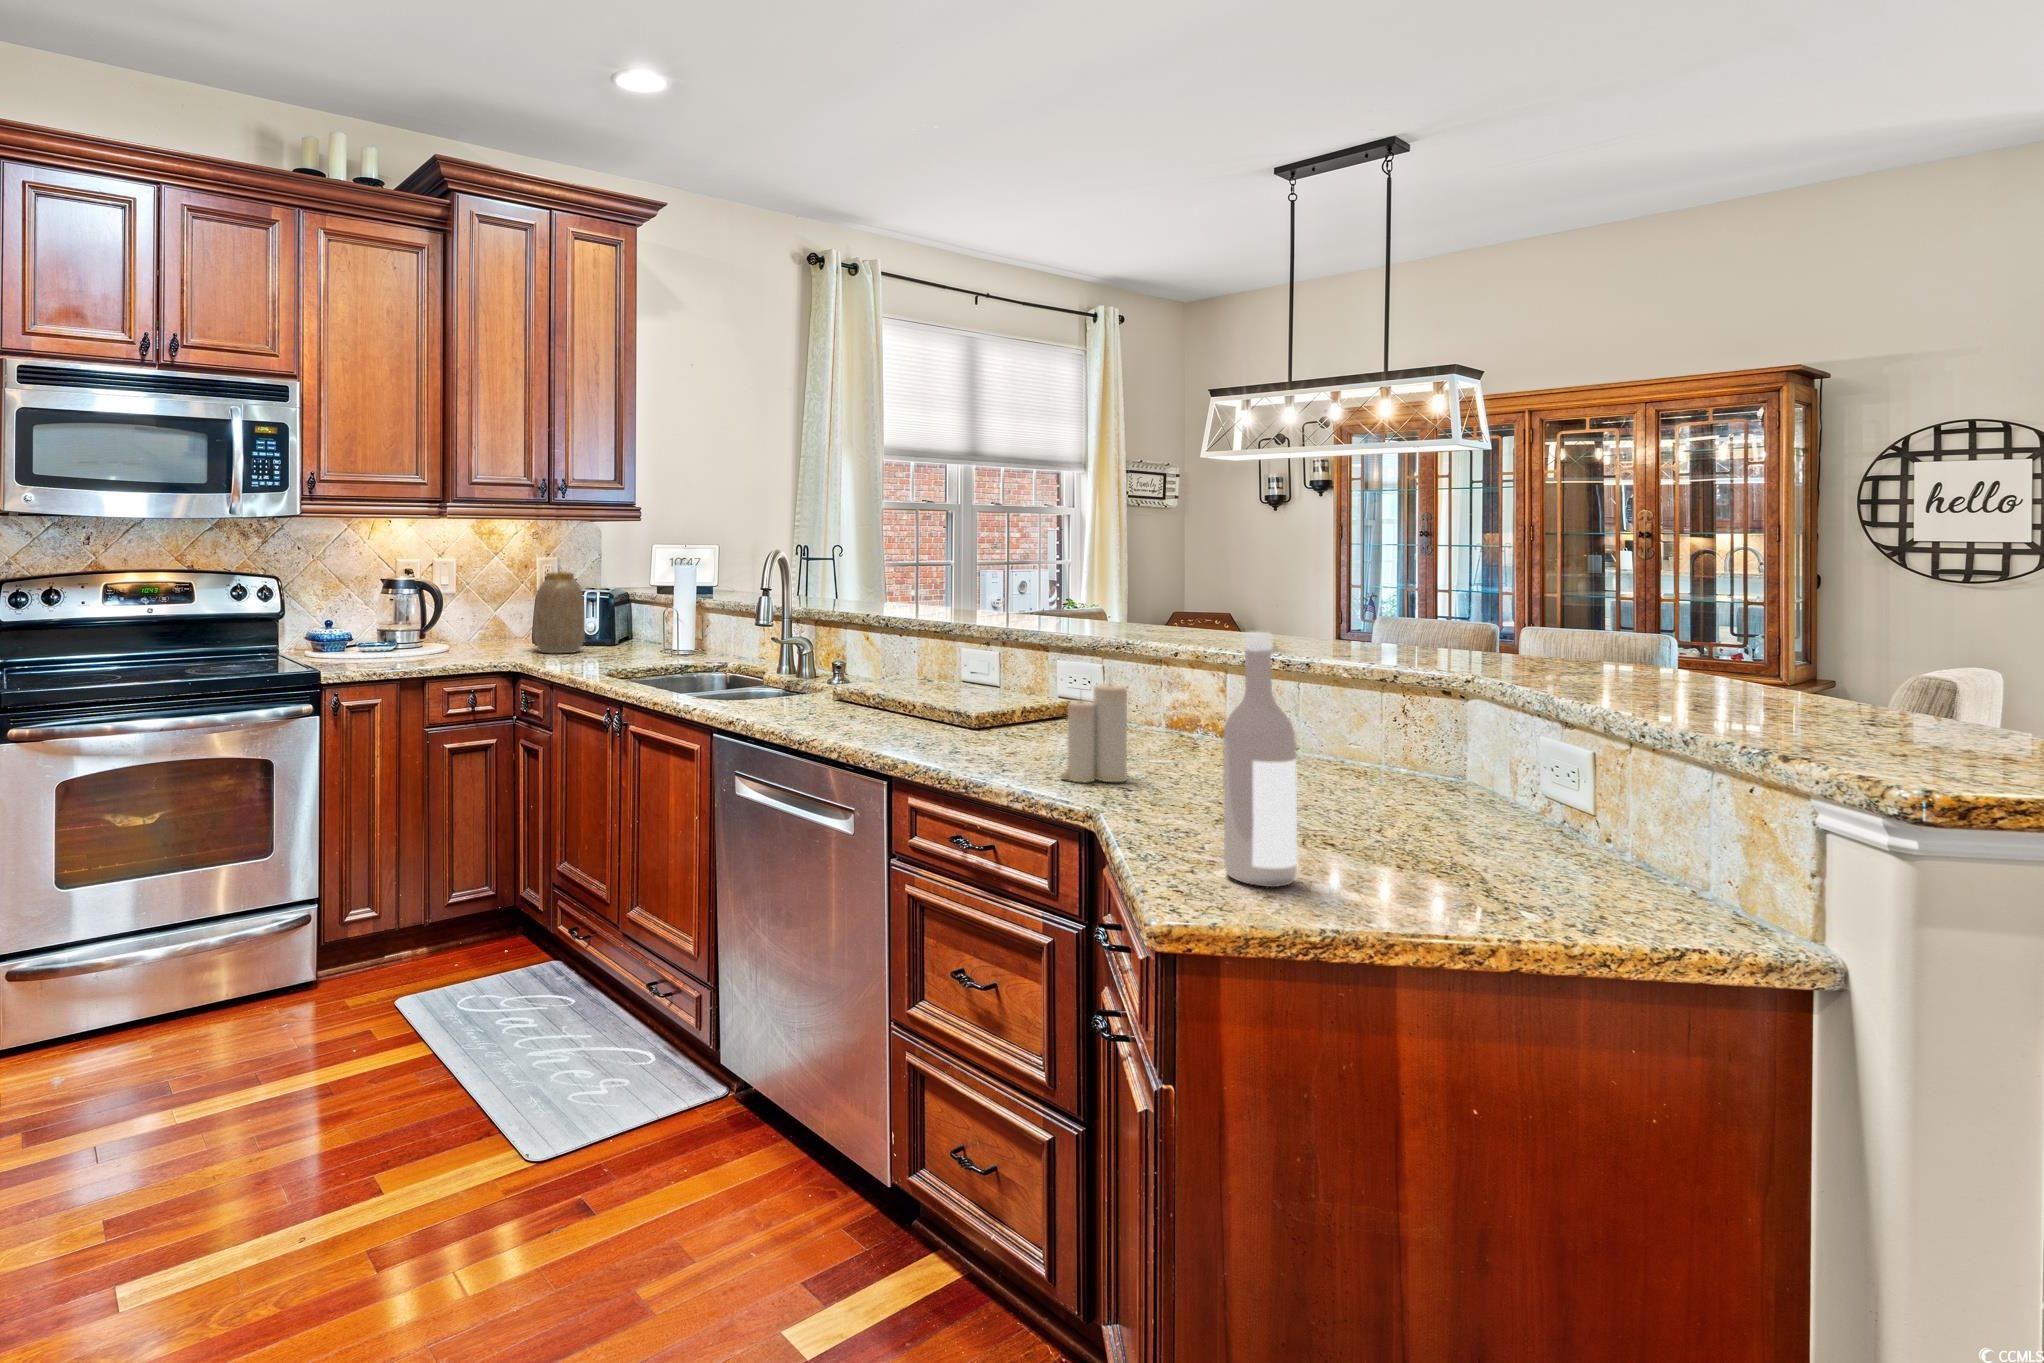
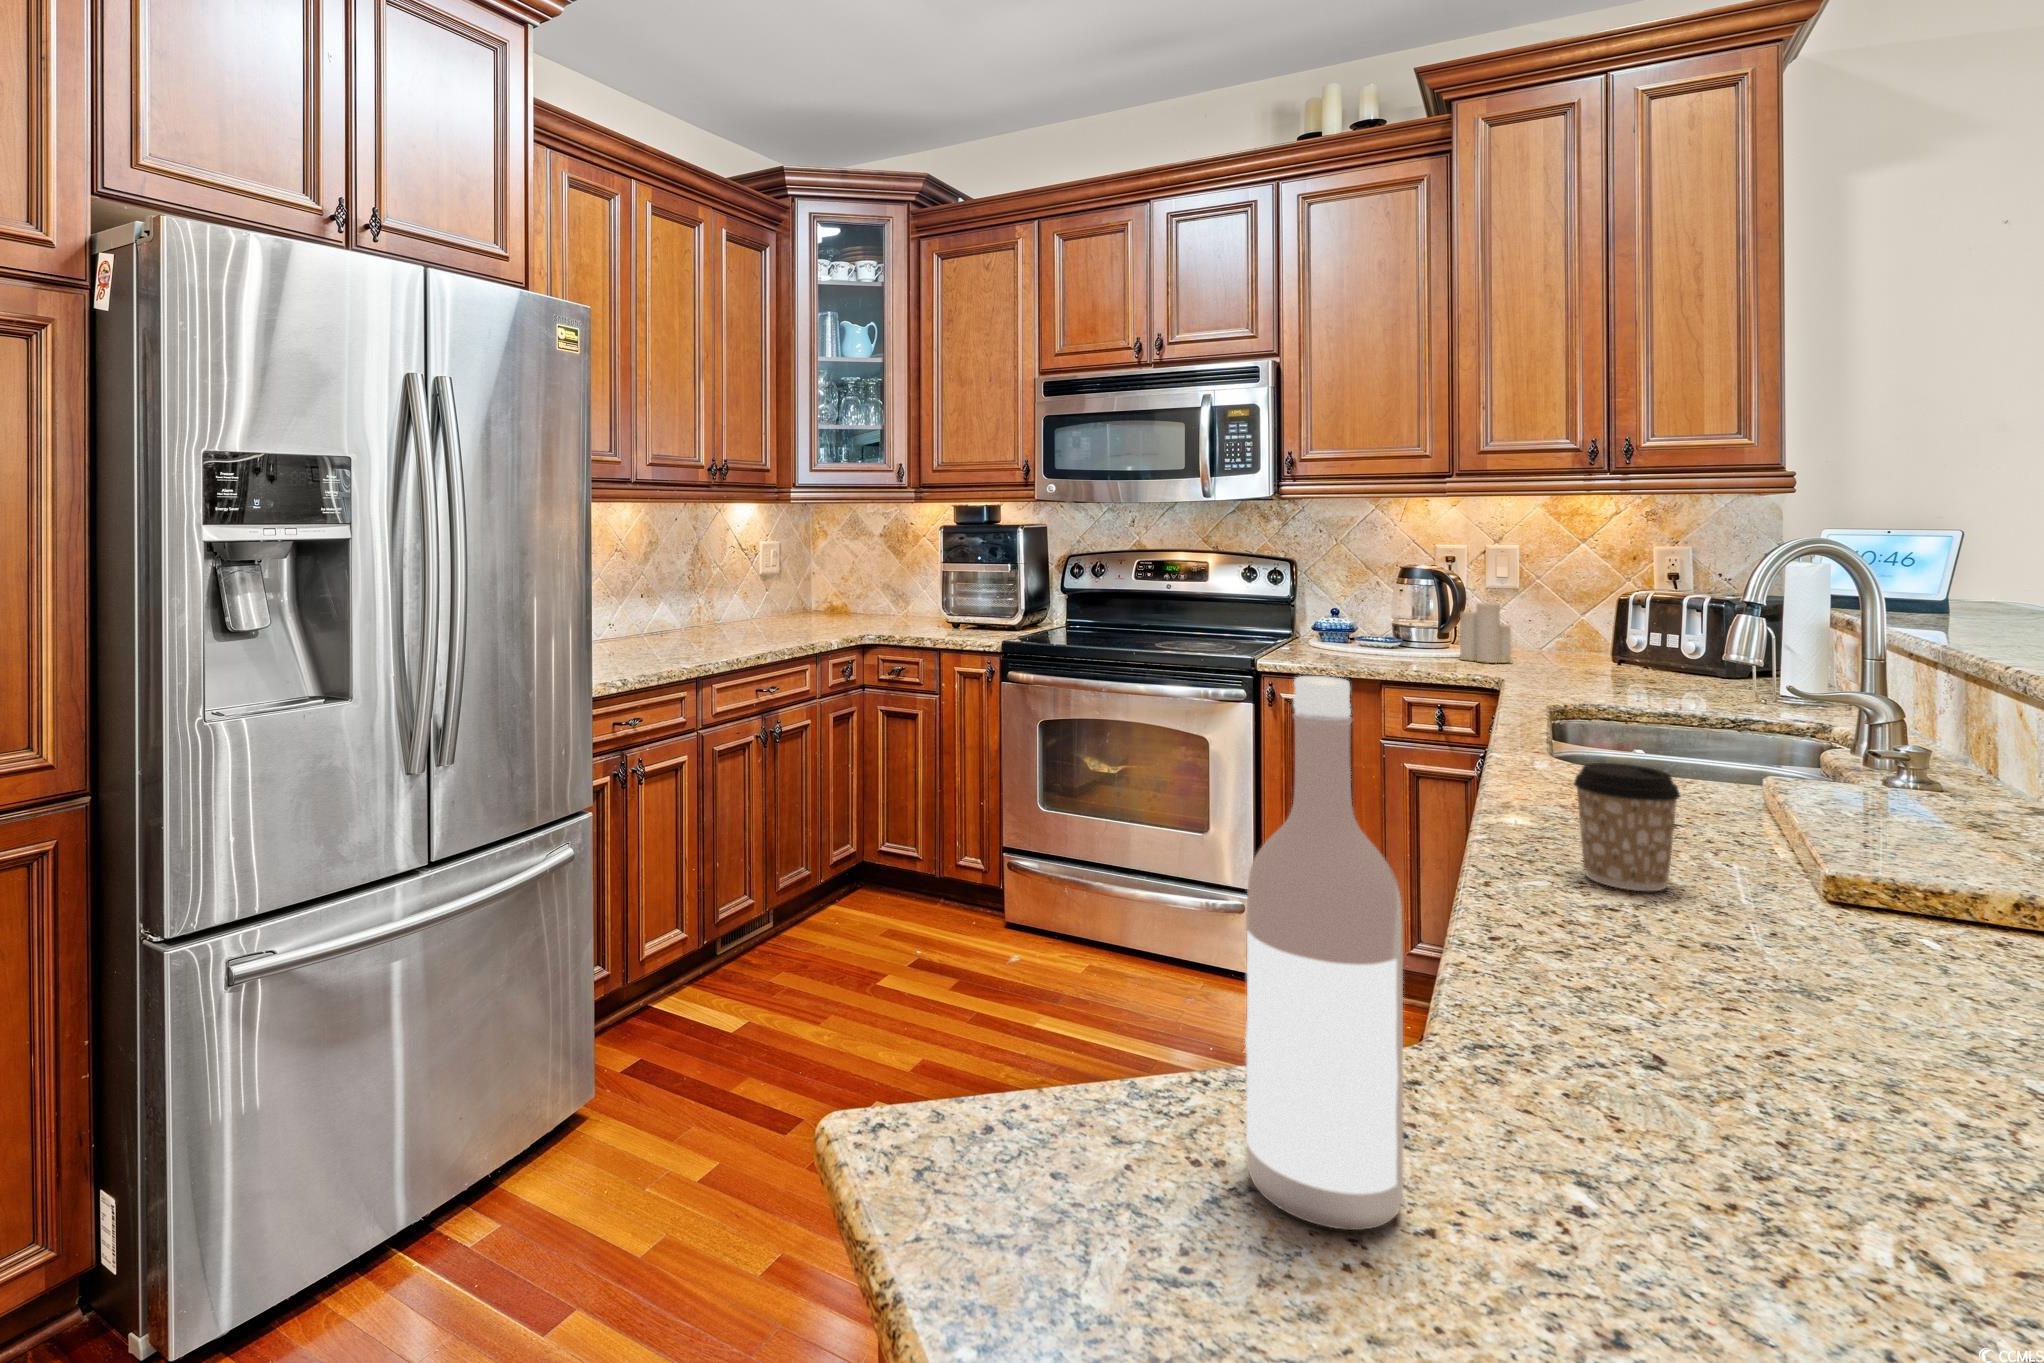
vase: present [534,572,585,654] -> none [1576,567,1661,679]
candle: present [1061,684,1127,782] -> present [1459,603,1513,663]
coffee cup: none [903,686,952,754] -> present [1574,763,1680,891]

